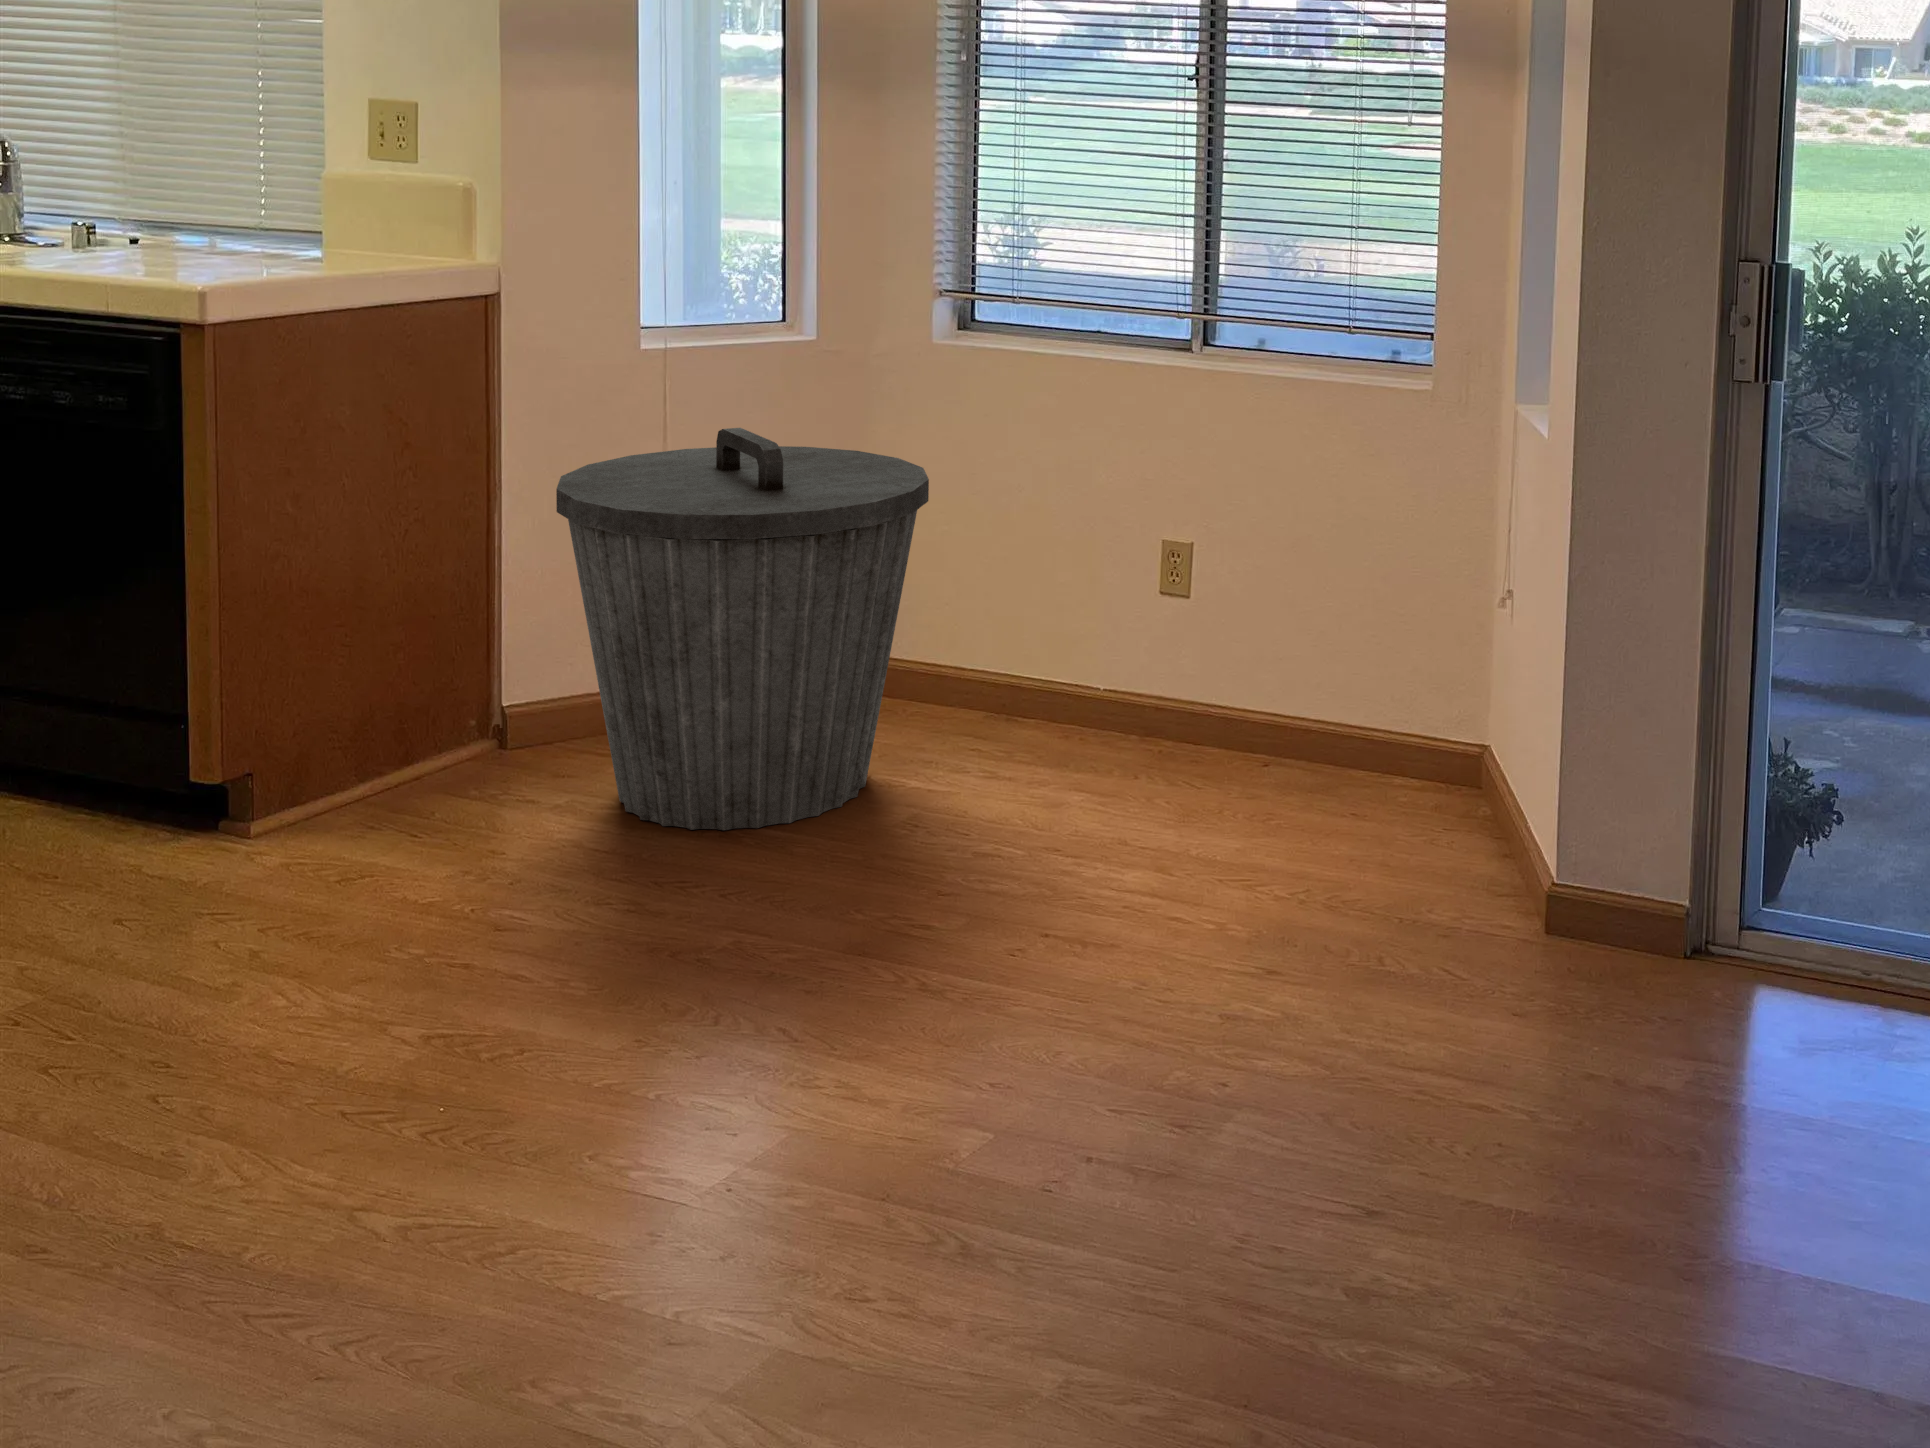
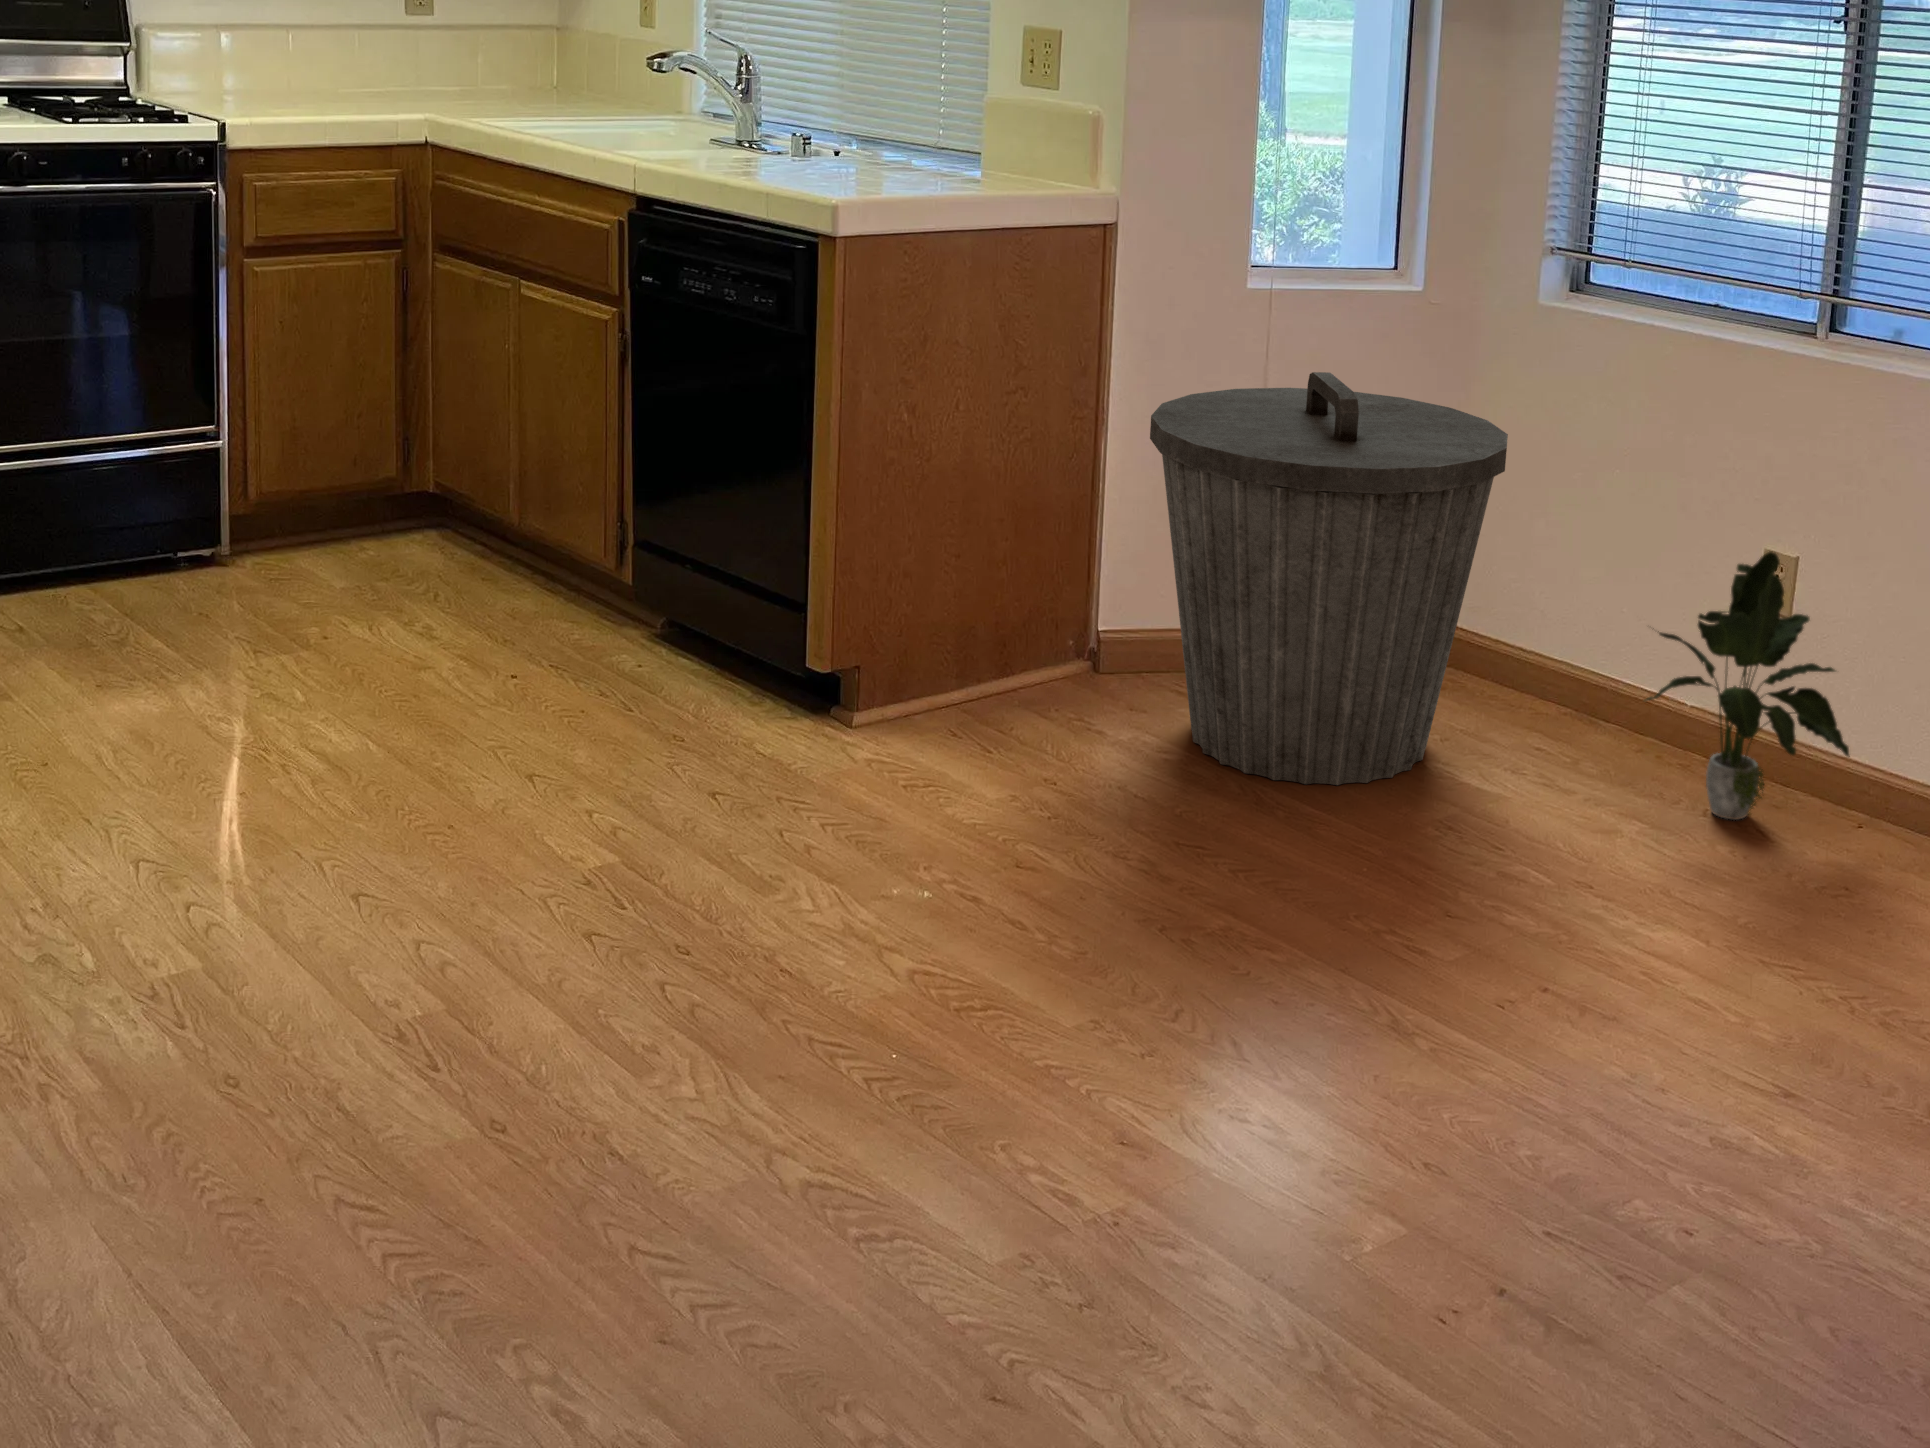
potted plant: none [1072,542,1256,784] -> present [1645,551,1850,820]

